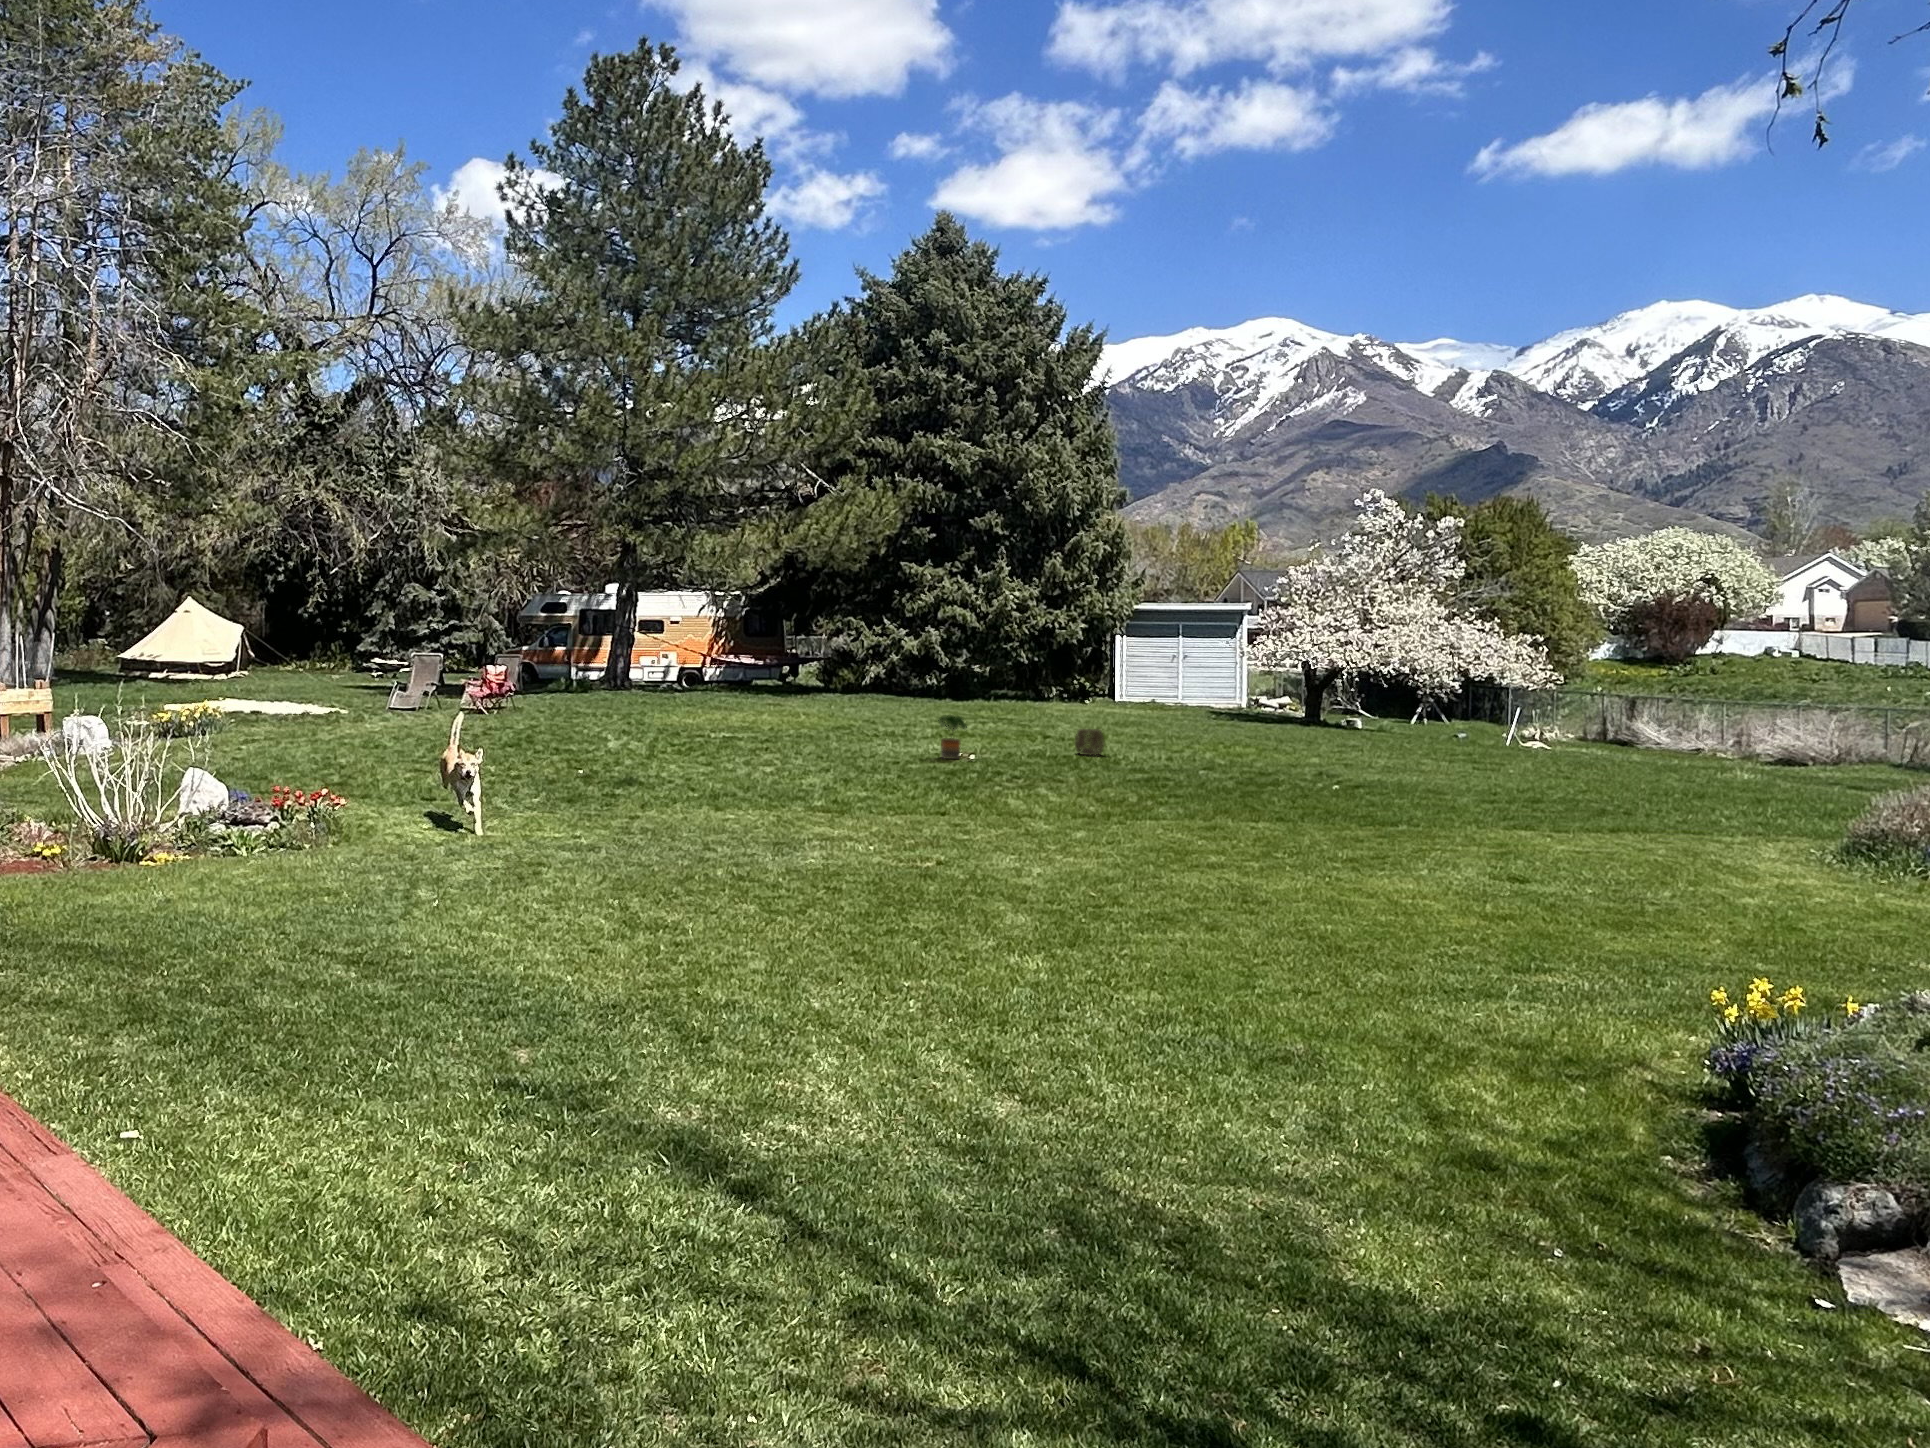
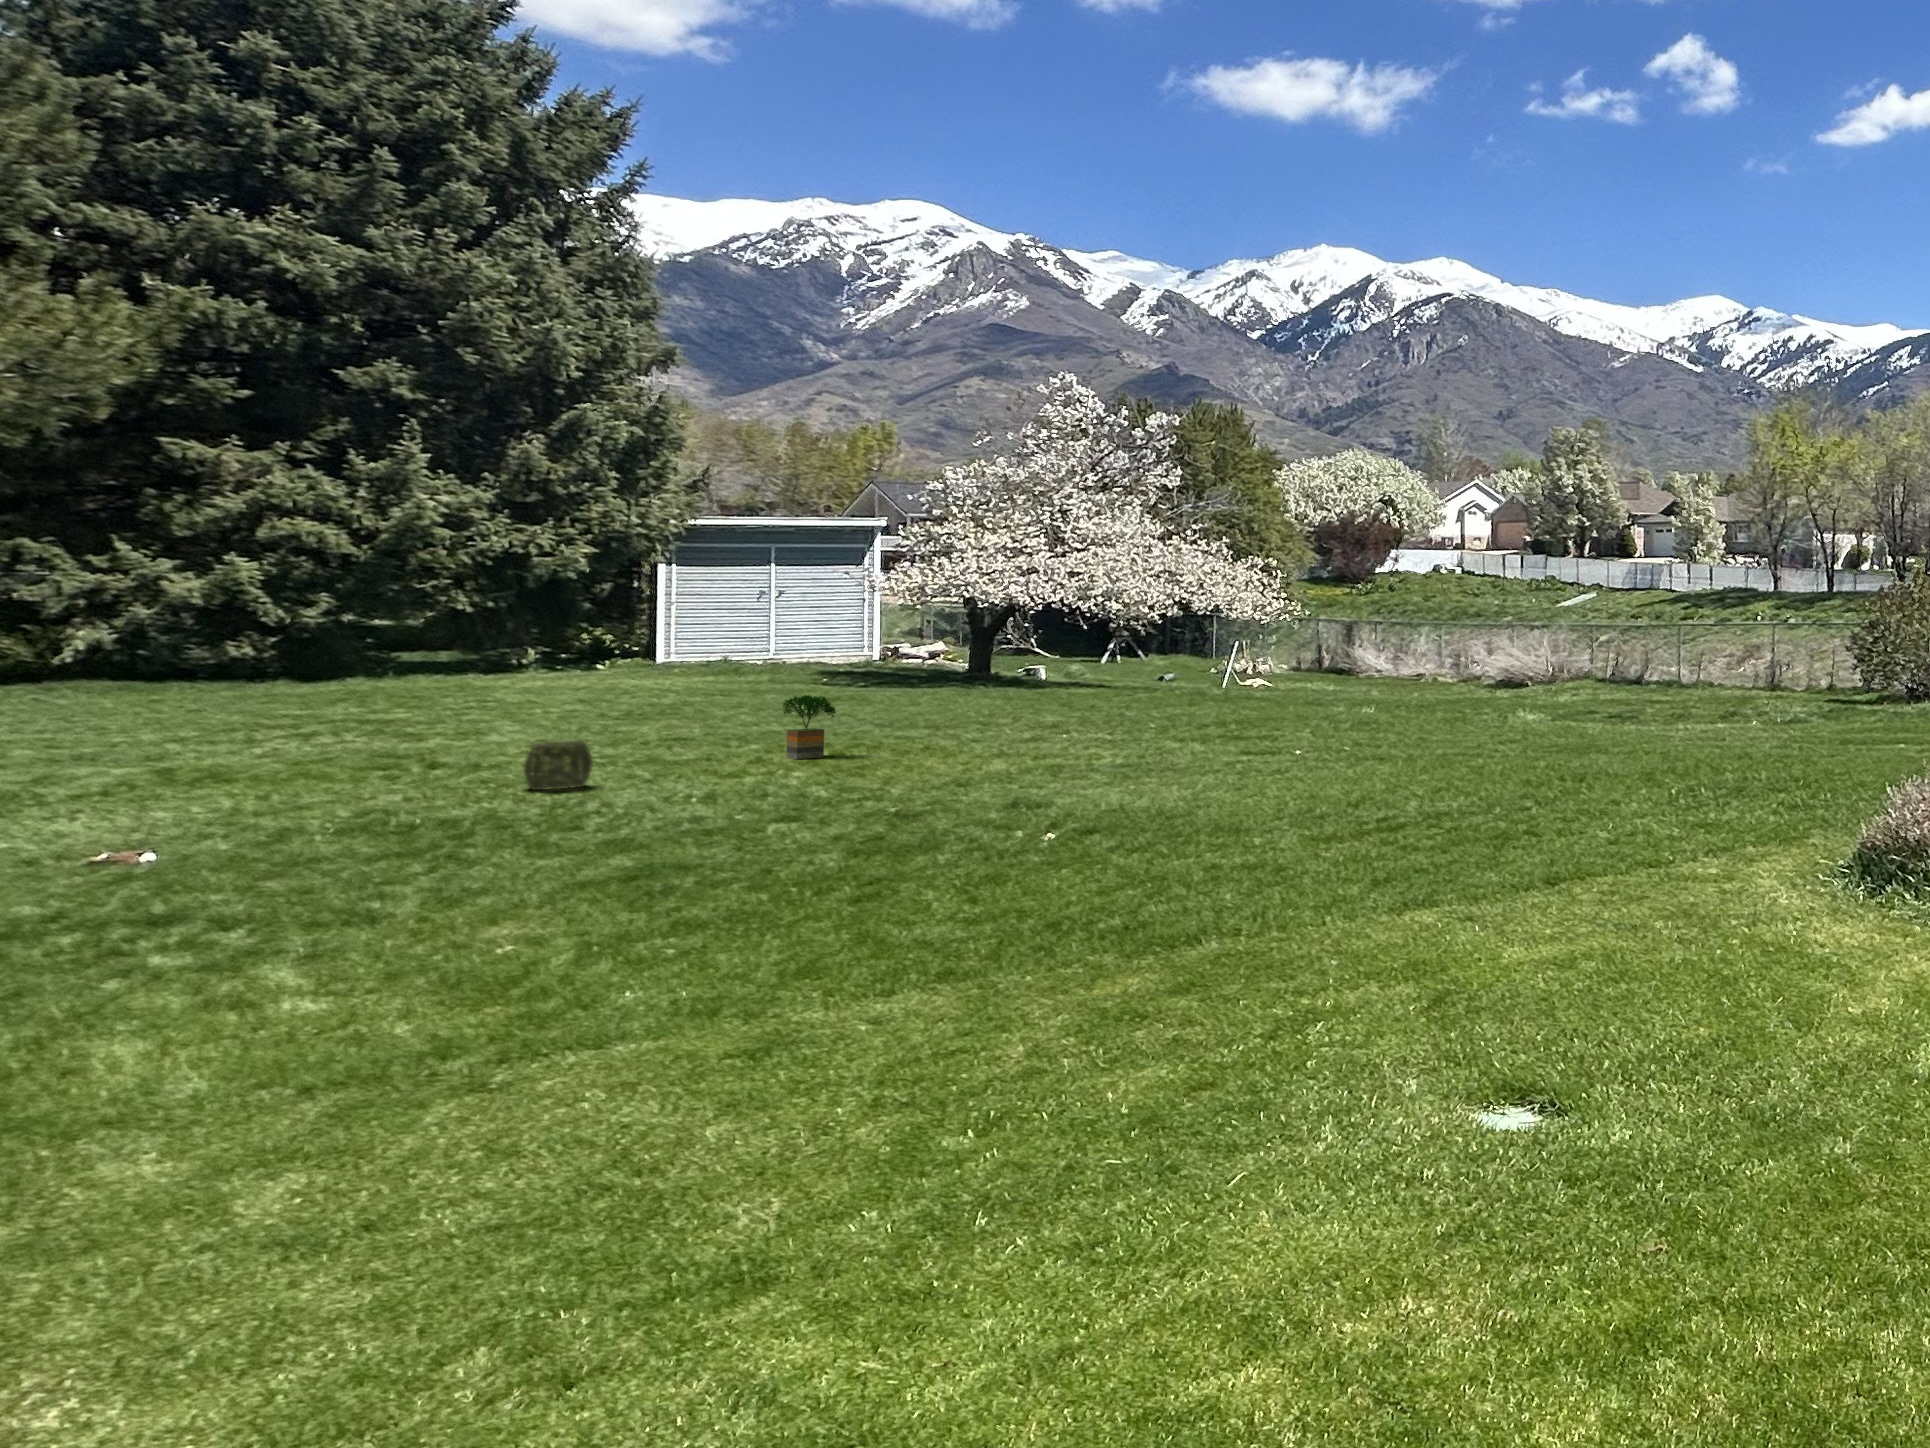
potted tree: present [938,715,967,759] -> present [782,695,836,759]

